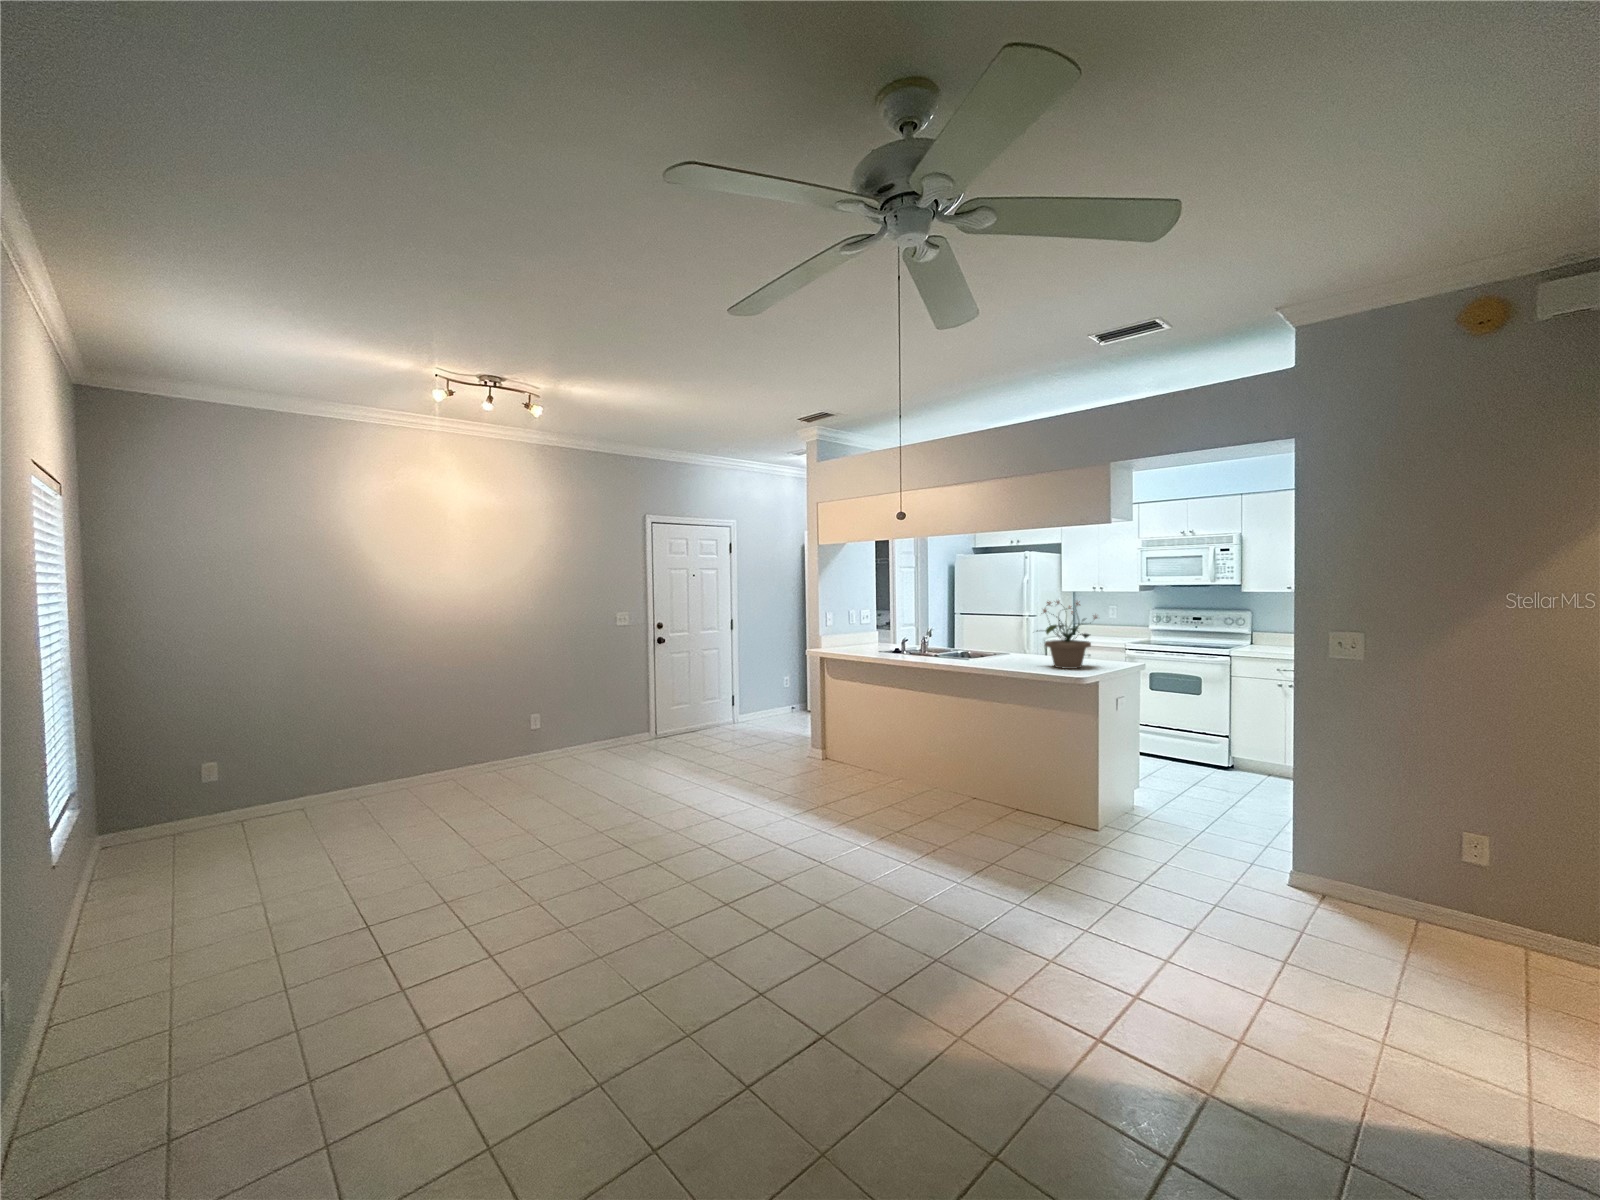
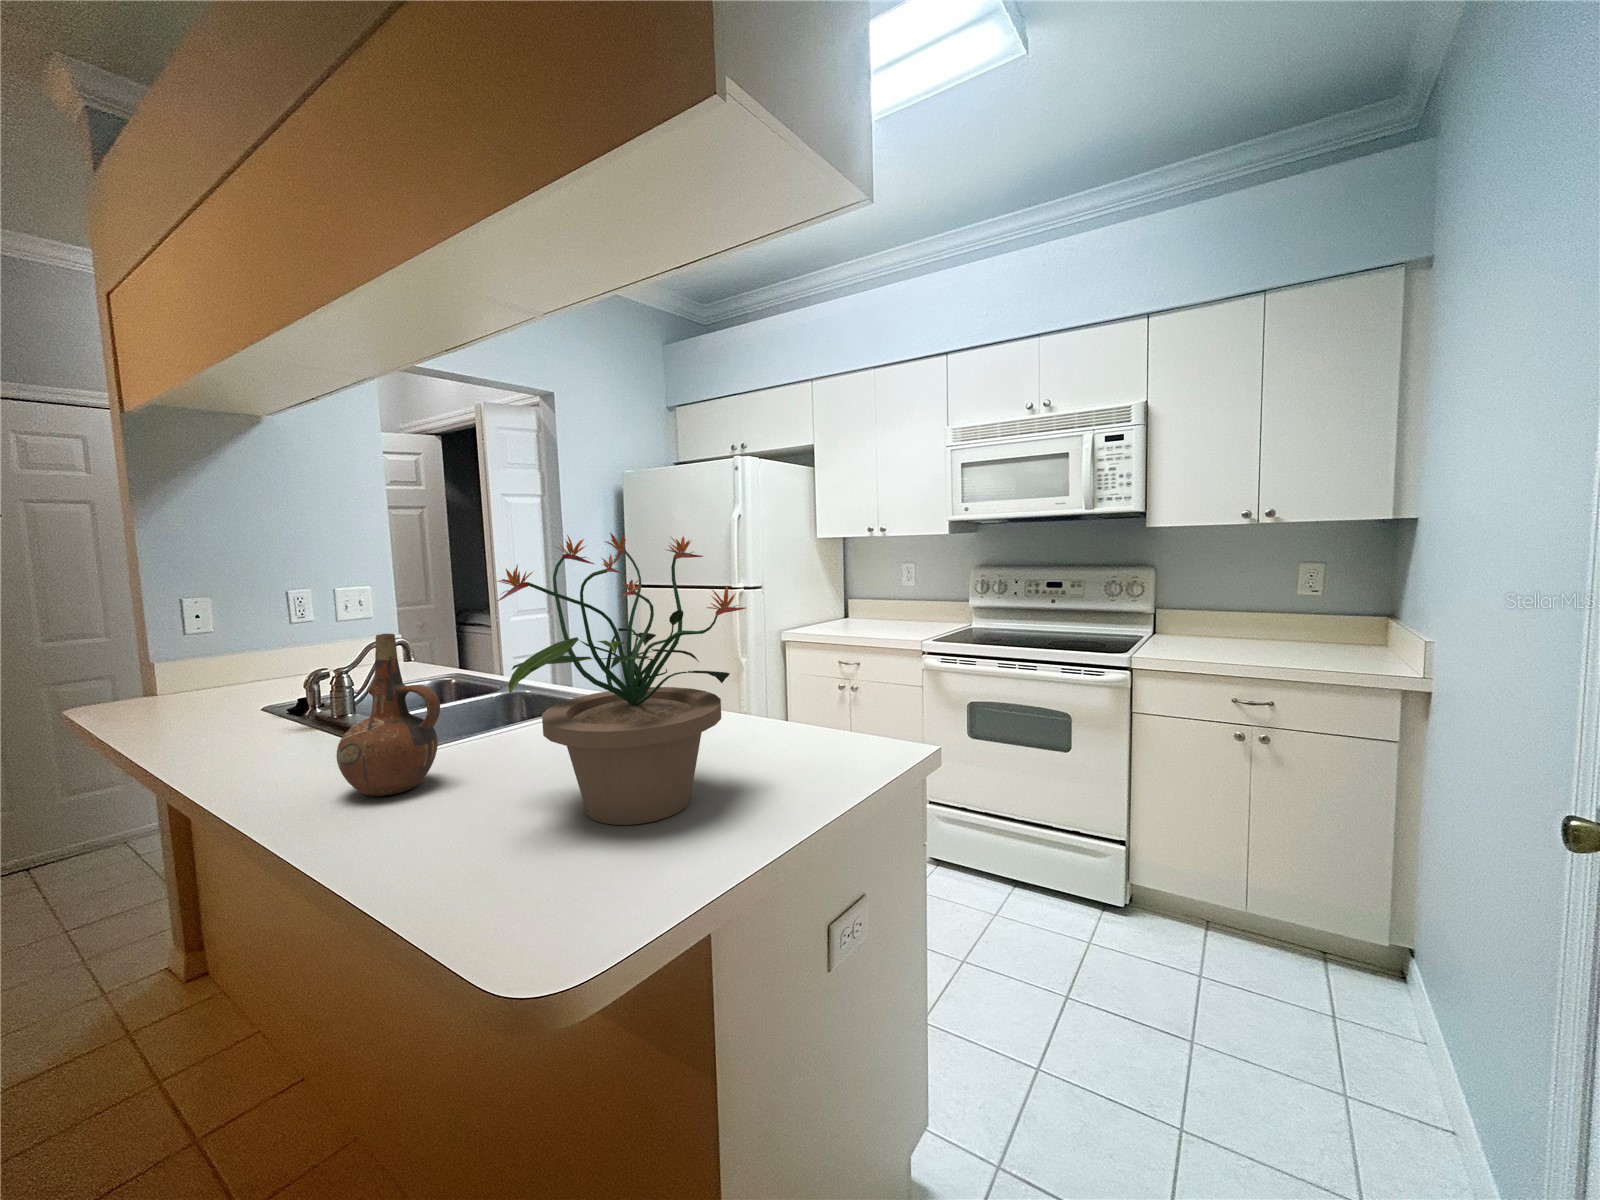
ceramic pitcher: none [980,624,1005,665] -> present [337,634,440,796]

